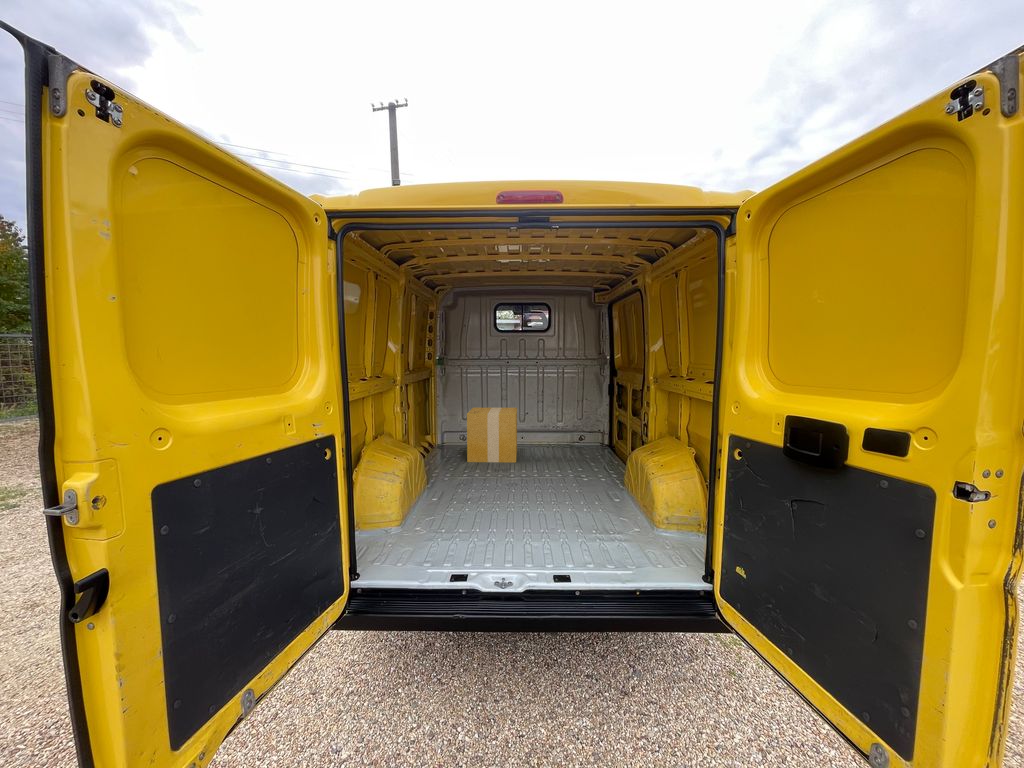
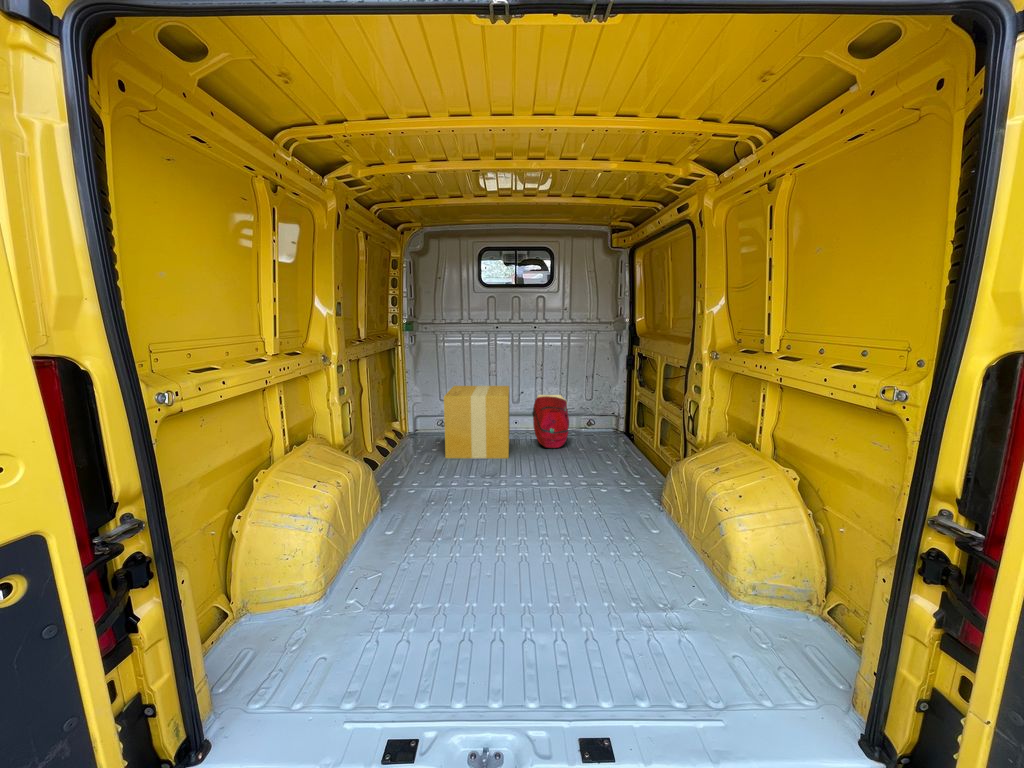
backpack: none [535,415,564,457] -> present [532,395,569,448]

